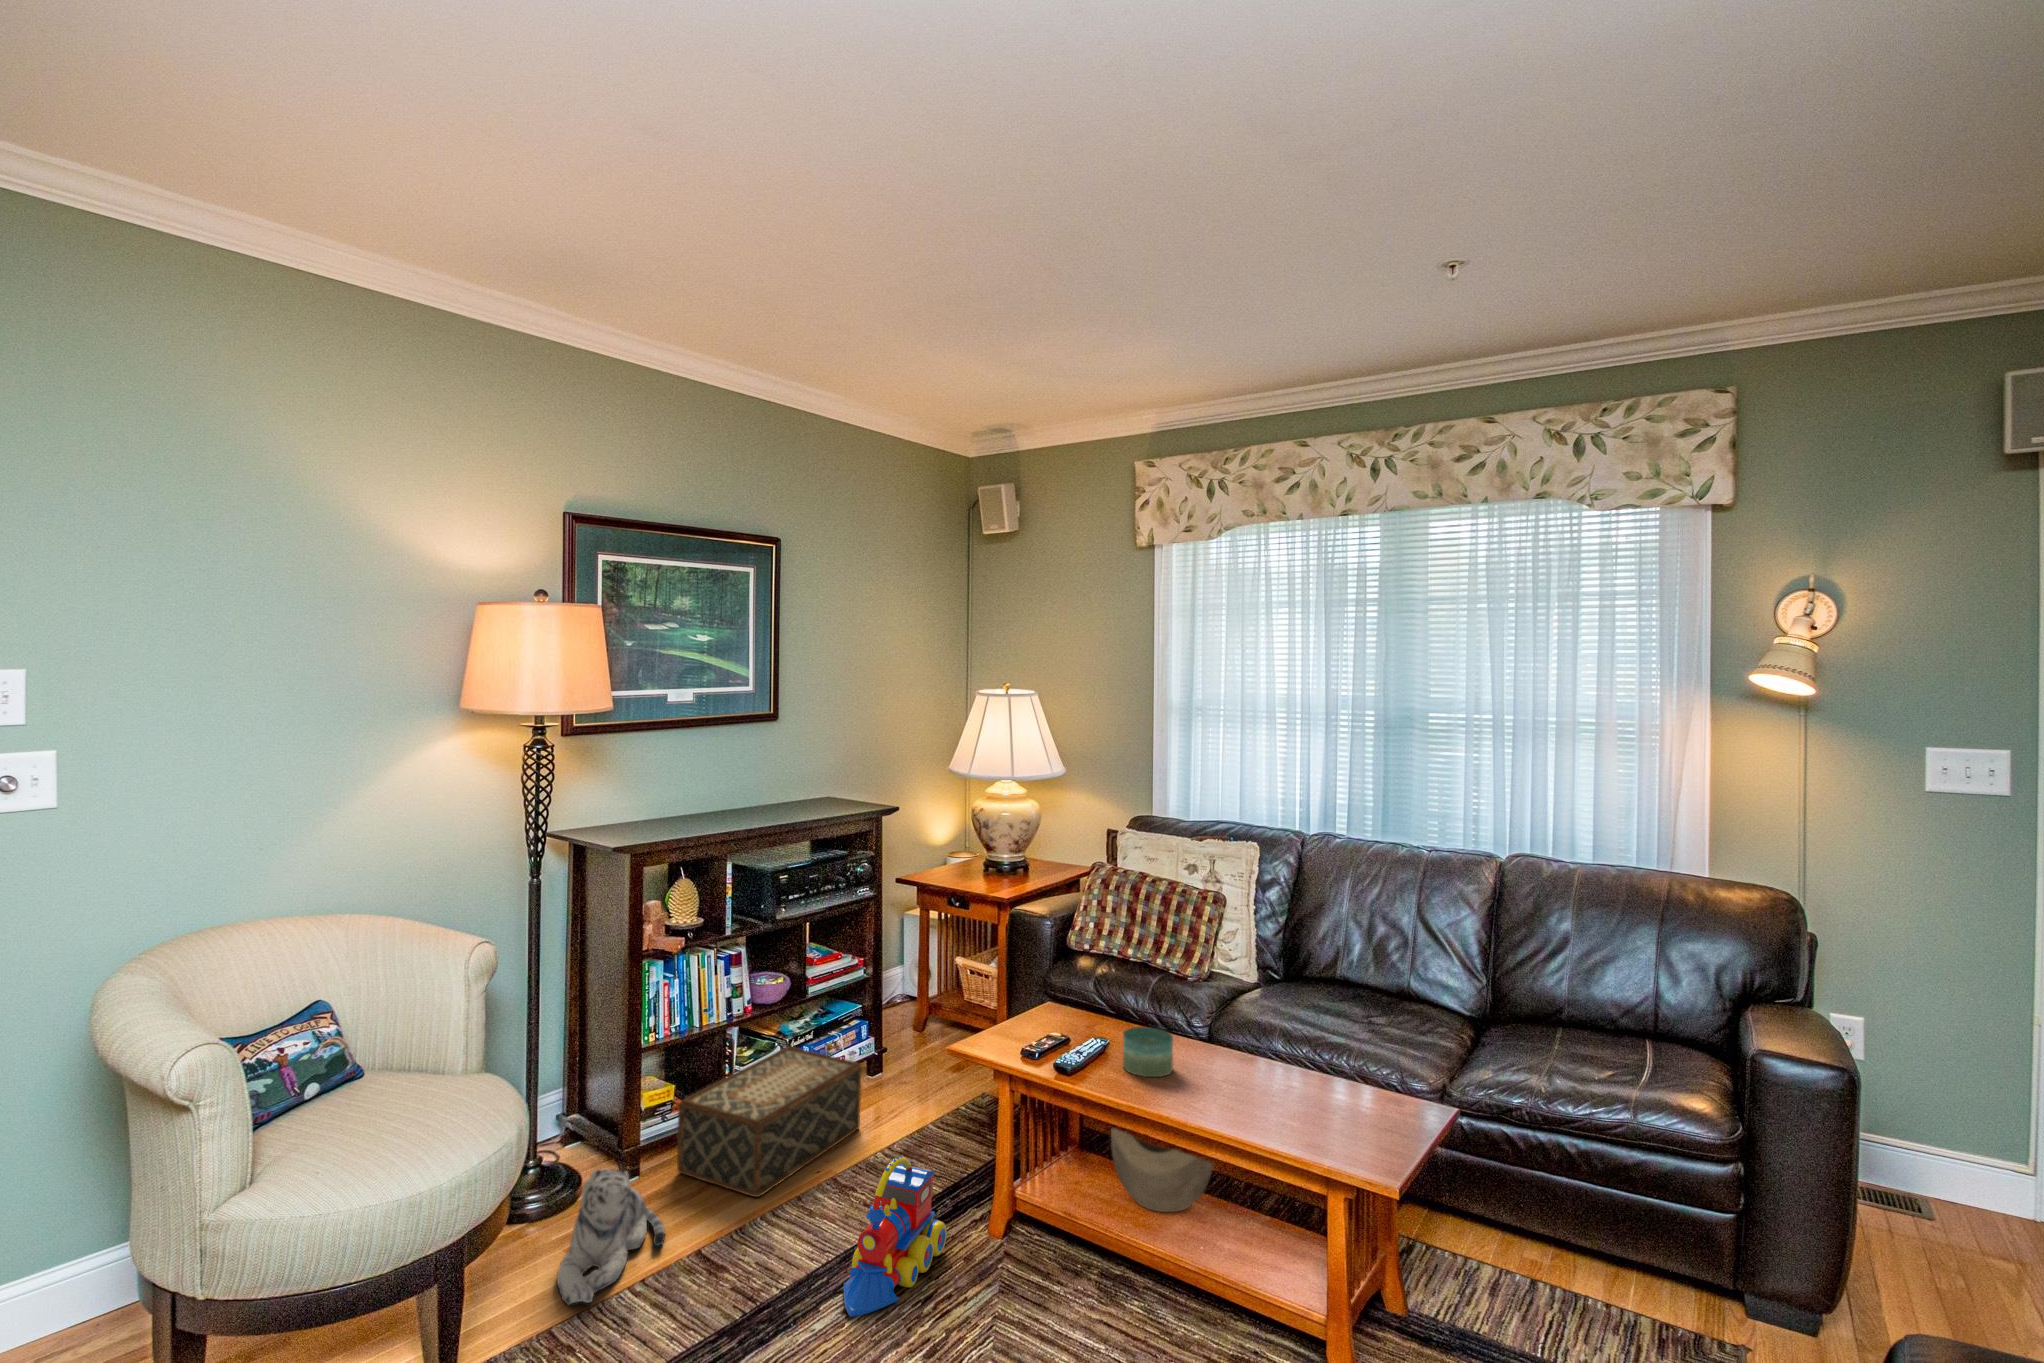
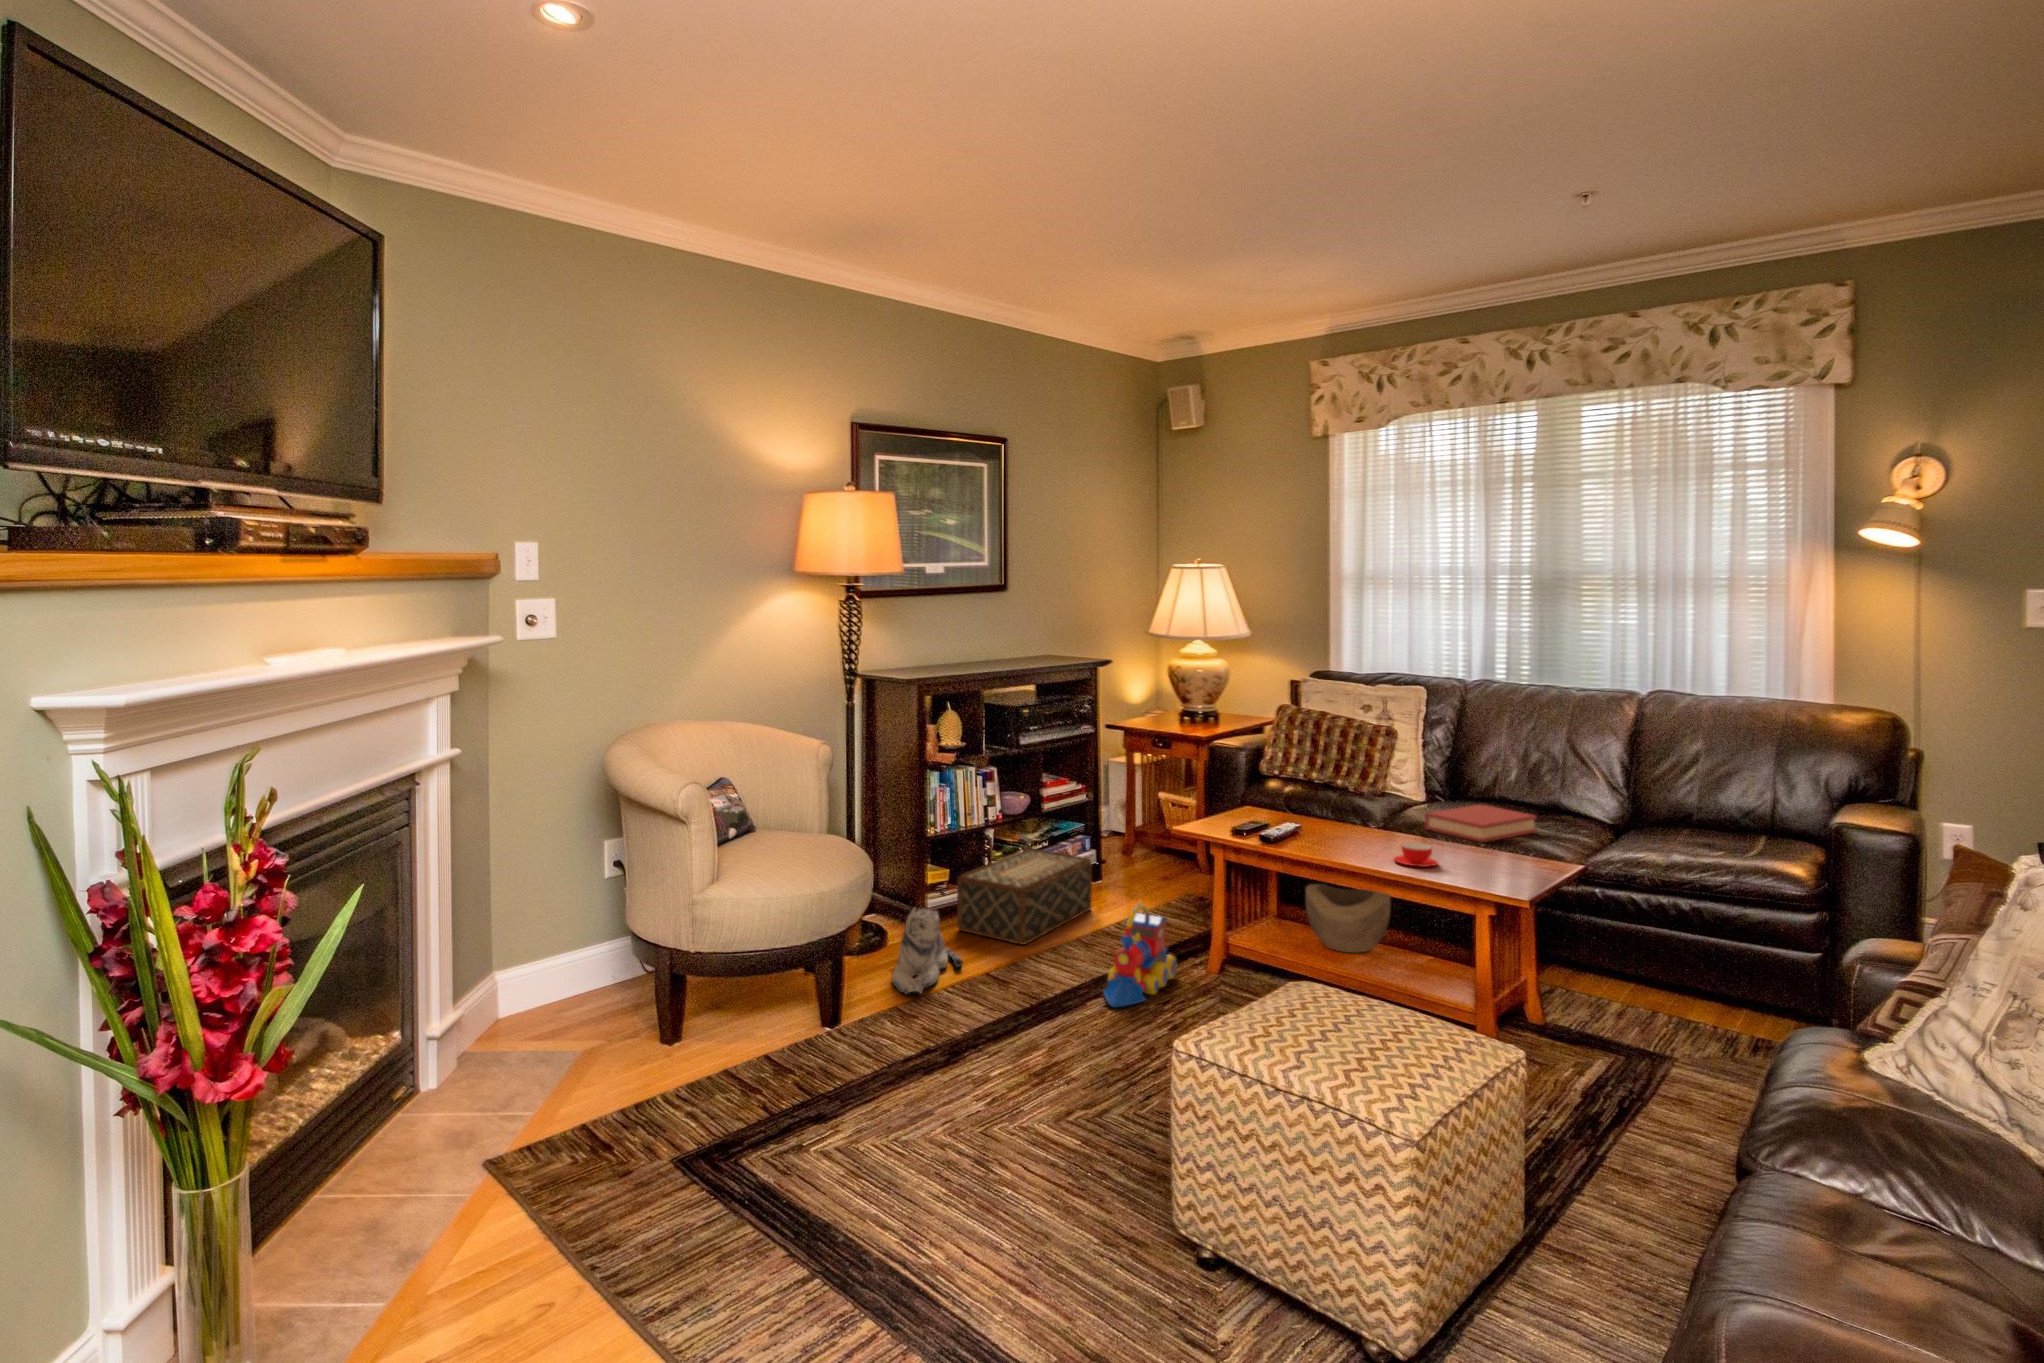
hardback book: none [1256,998,1386,1060] -> present [1425,805,1537,842]
candle: present [1123,1027,1173,1077] -> none [1316,814,1357,848]
teacup: none [1215,1076,1270,1114] -> present [1394,842,1438,867]

